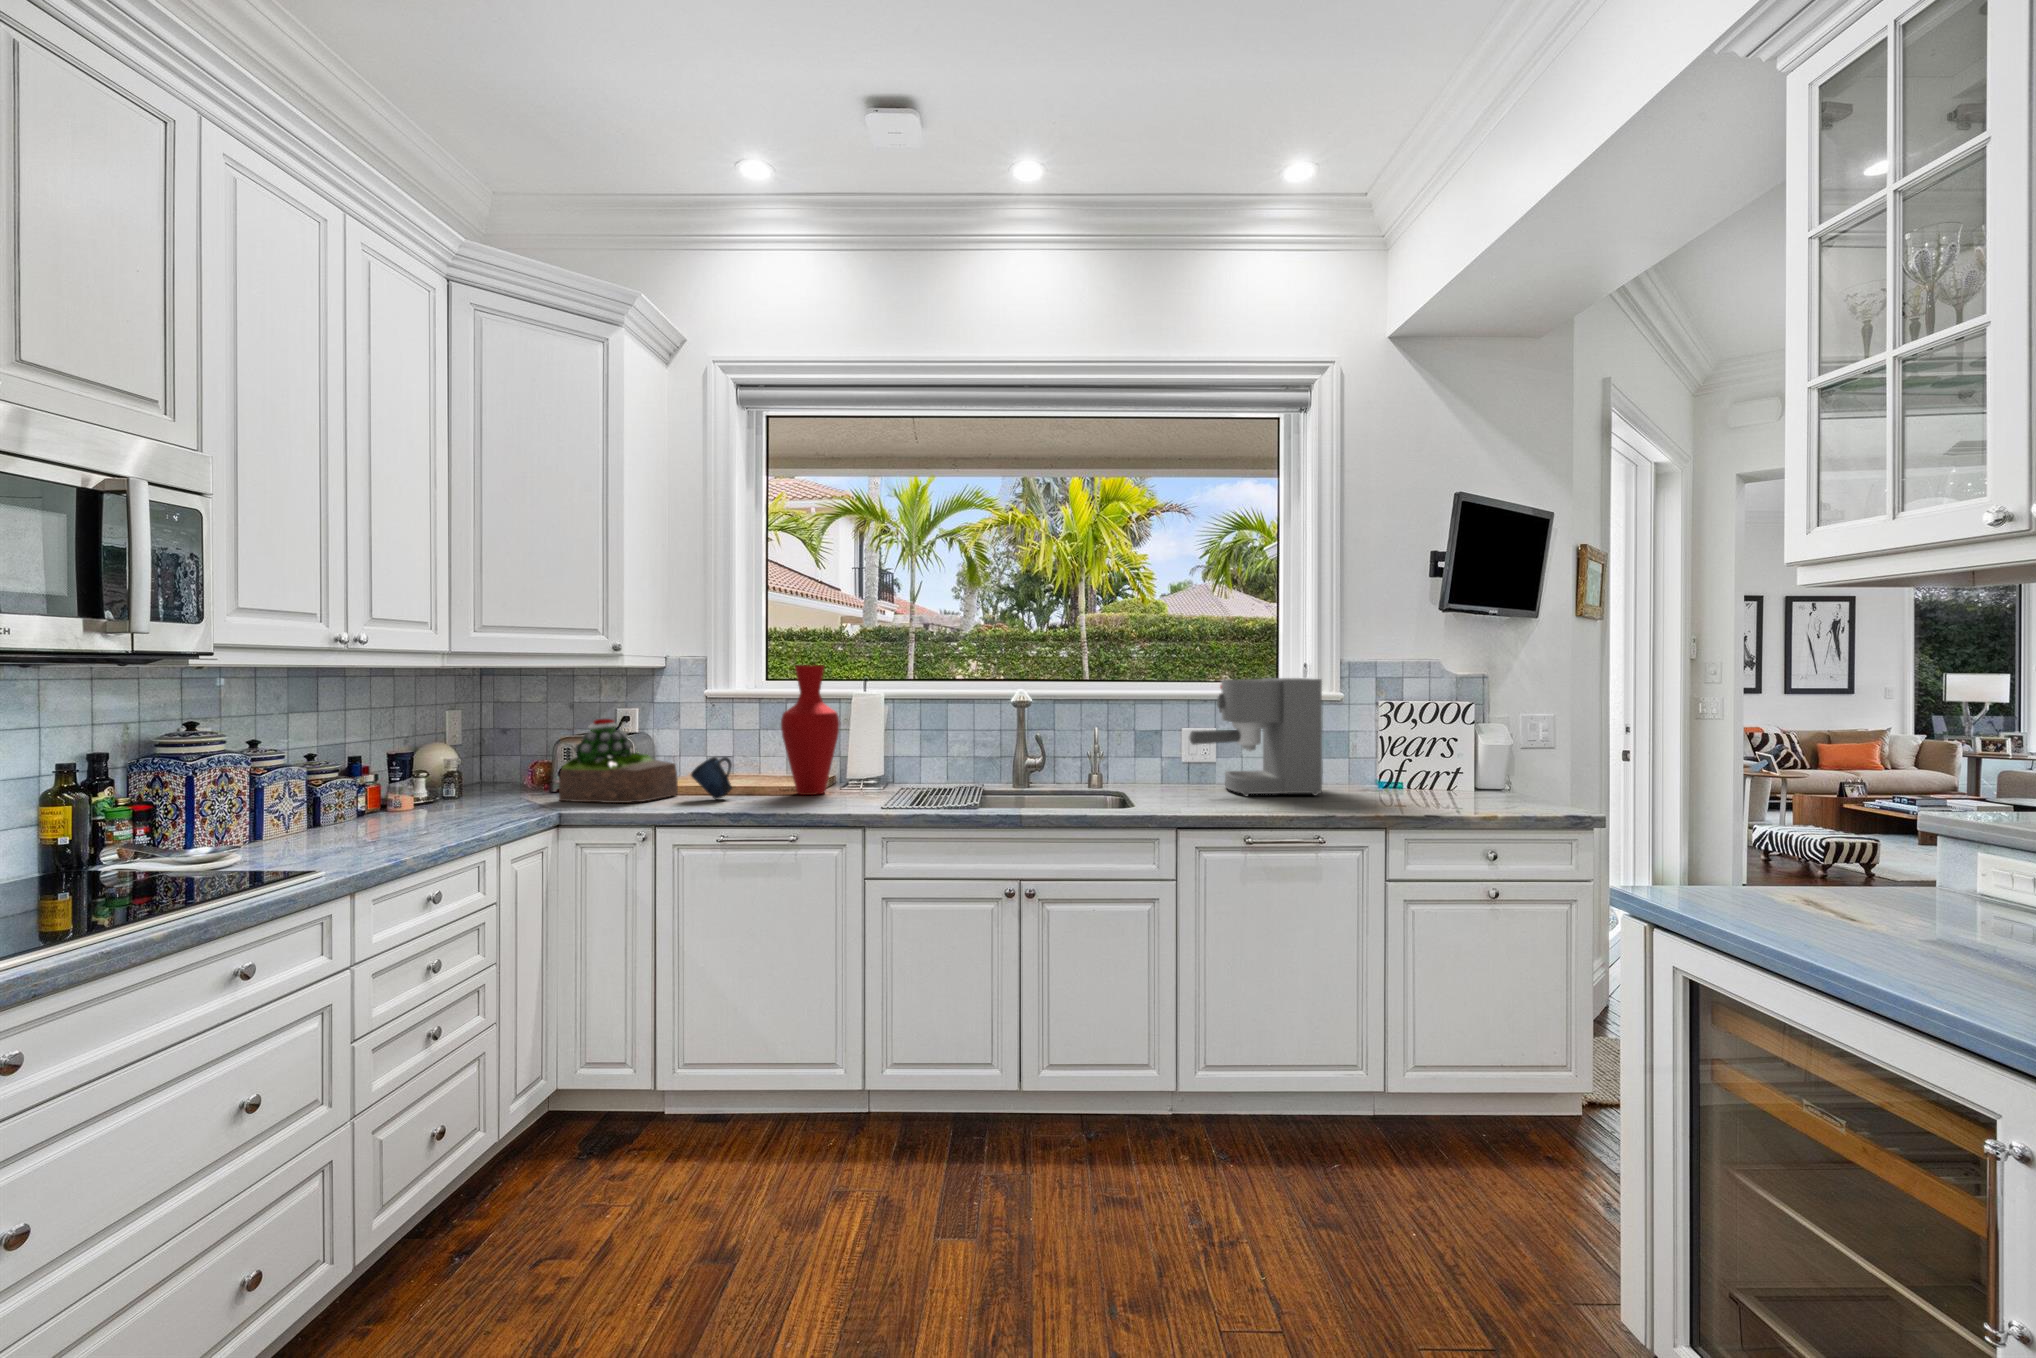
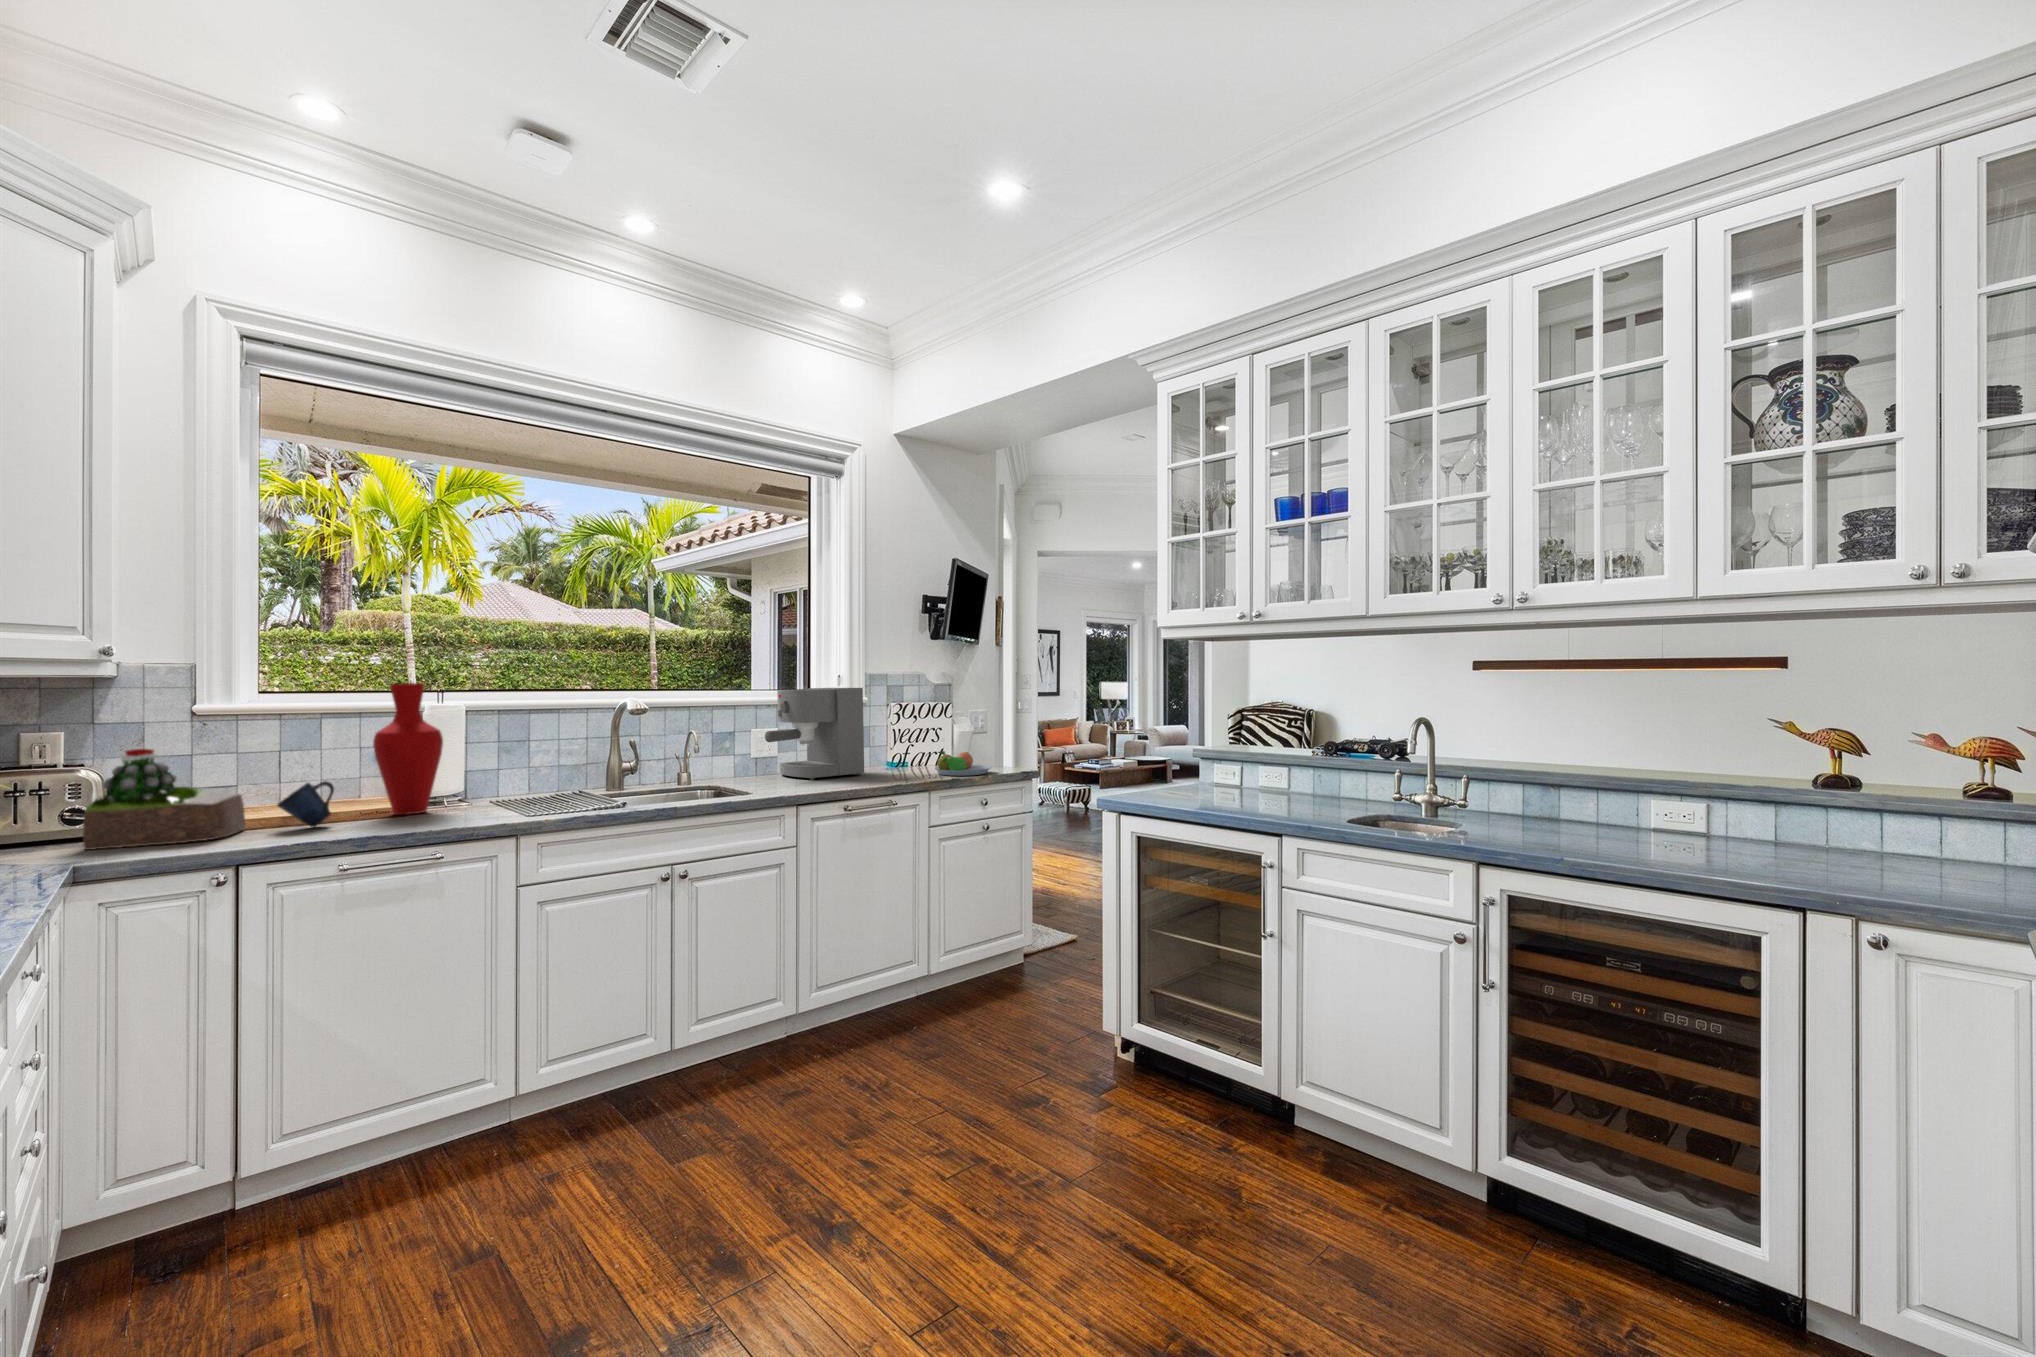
fruit bowl: none [1418,772,1509,812] -> present [935,751,992,776]

